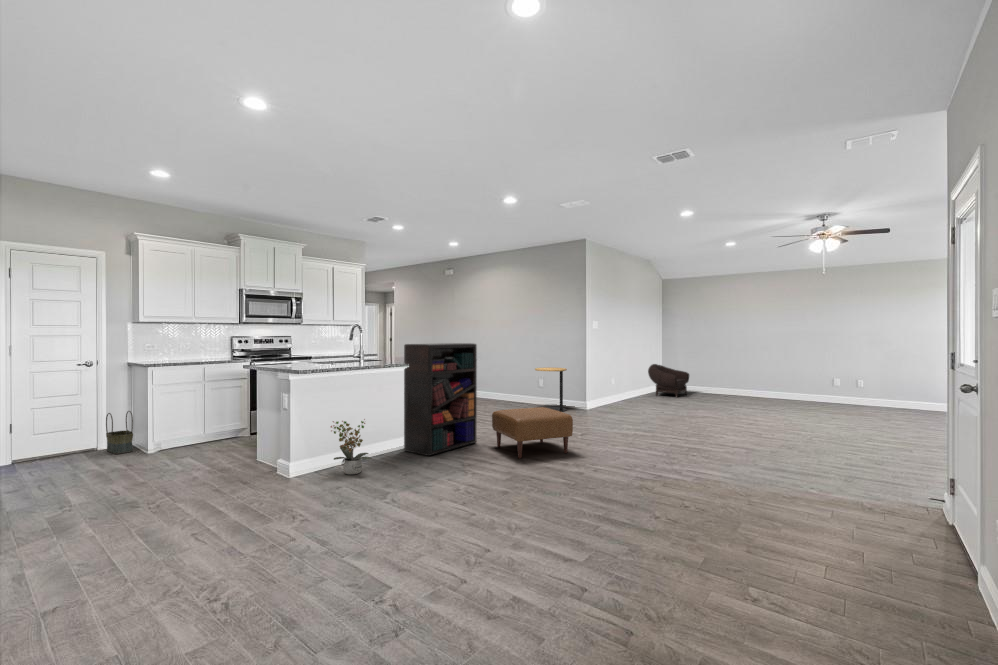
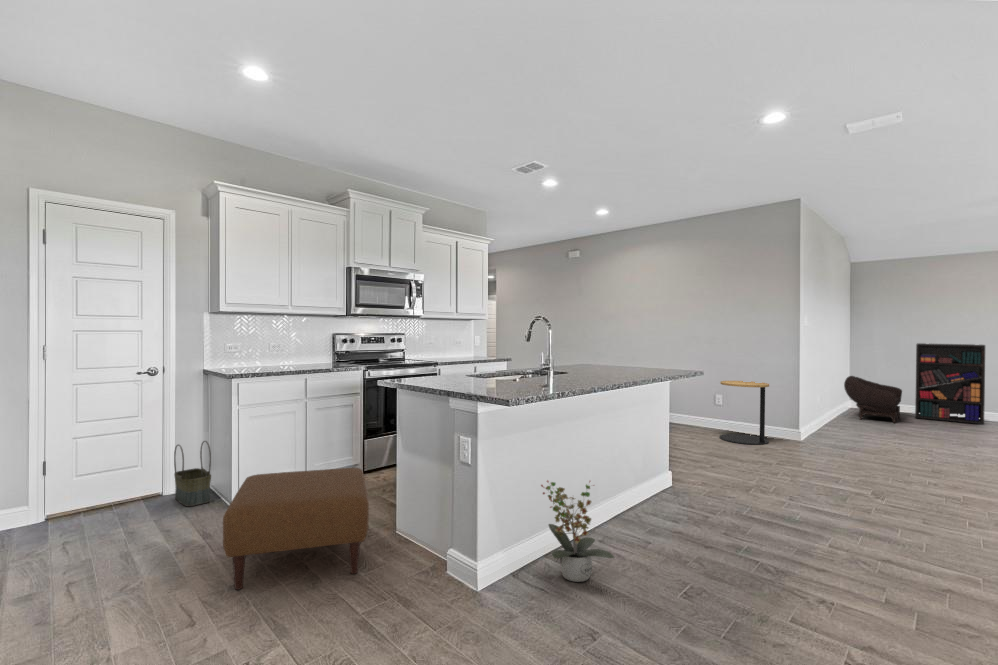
bookshelf: present [404,343,477,456] -> present [915,343,985,424]
ottoman: present [492,407,573,458] -> present [223,468,369,590]

